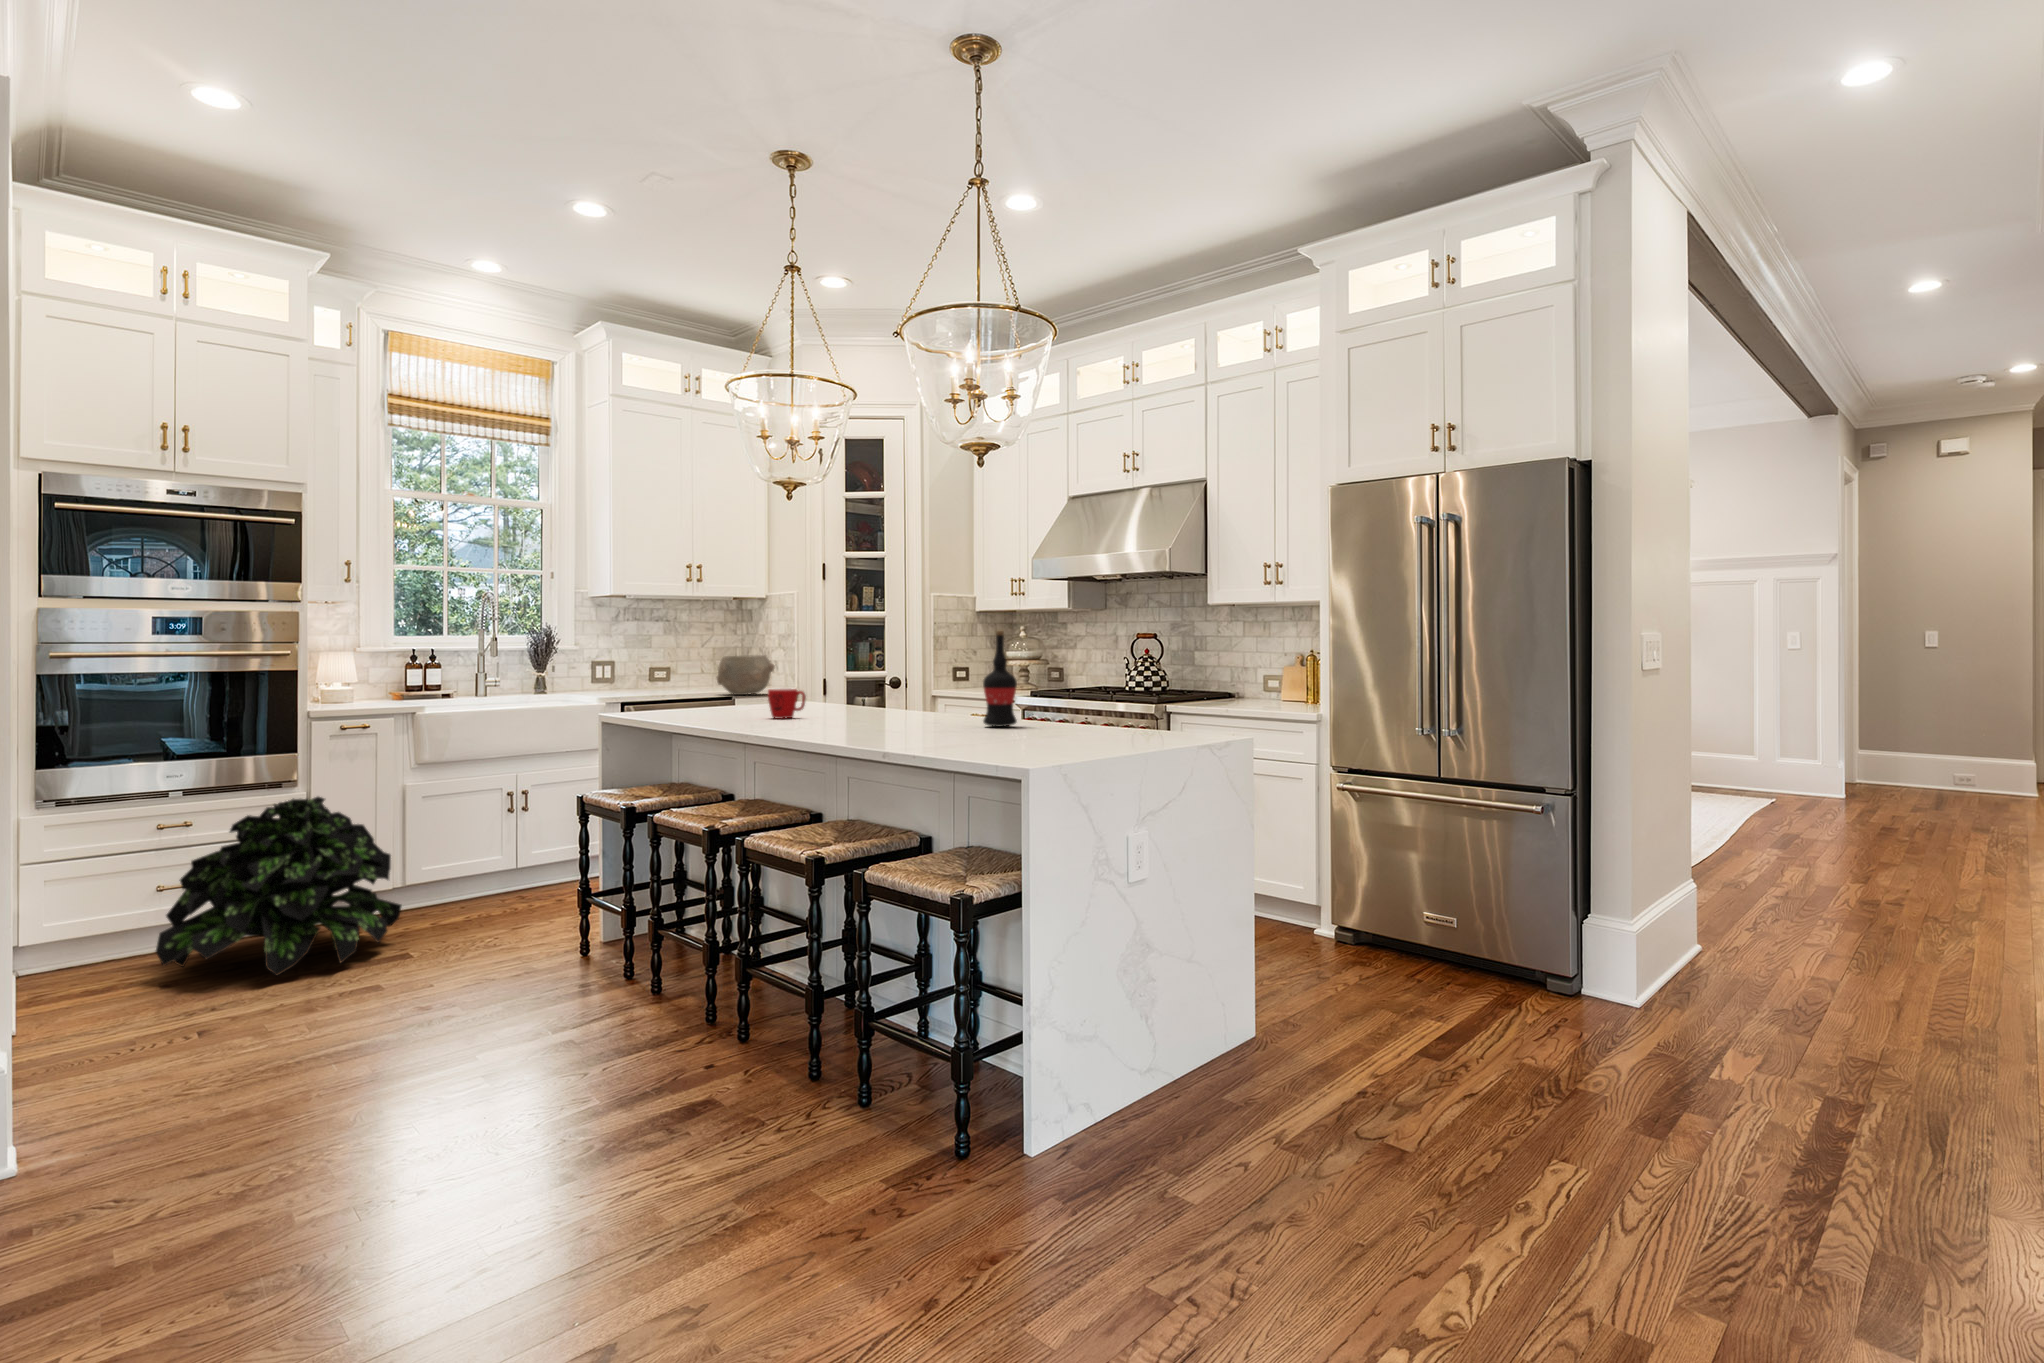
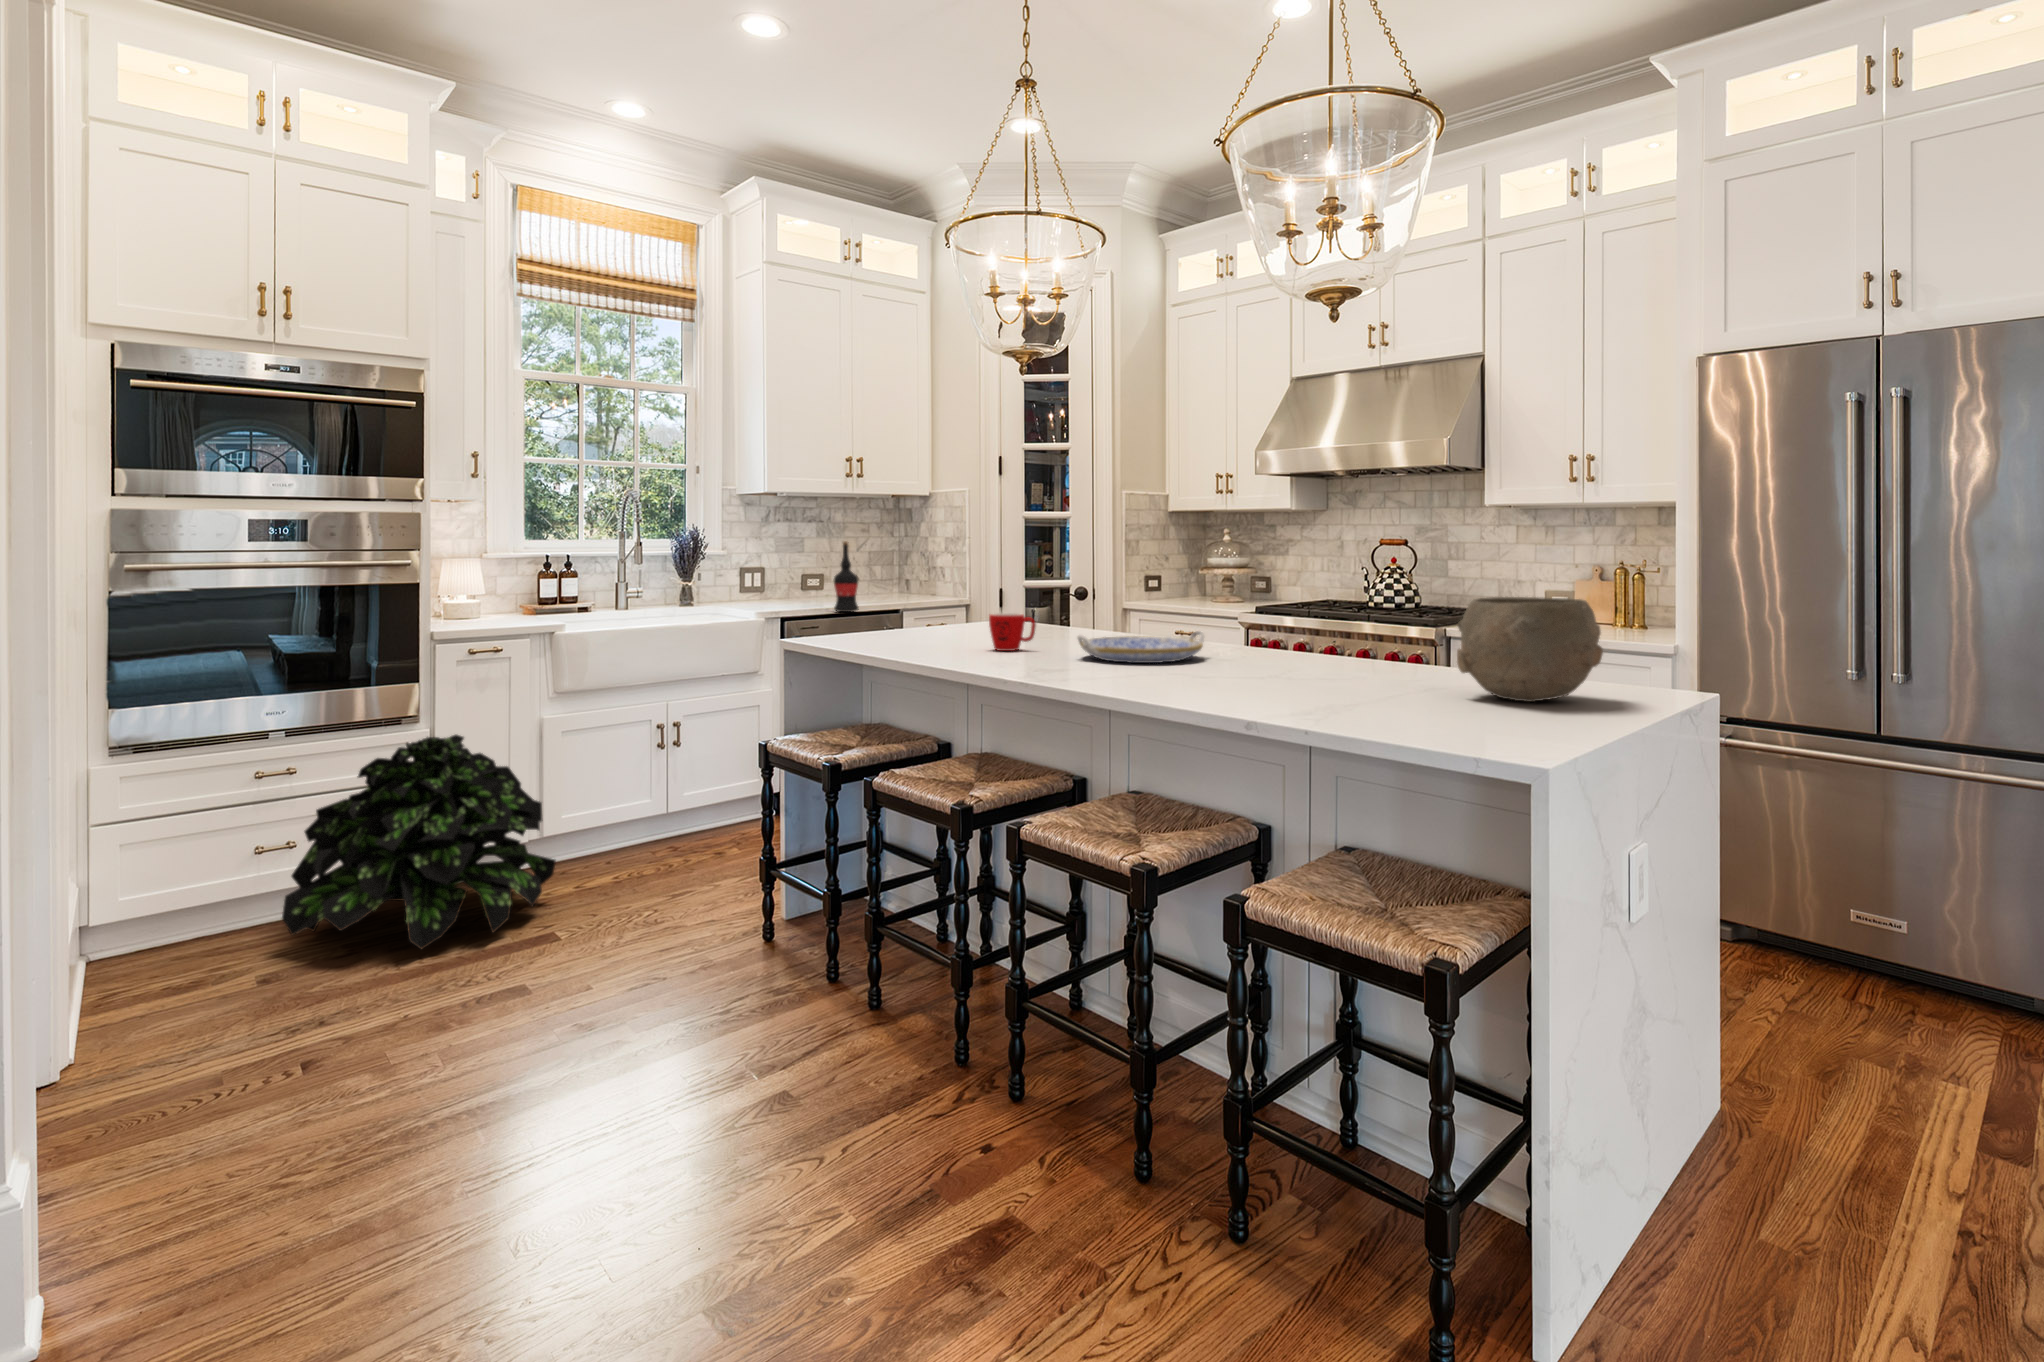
wine bottle: present [983,631,1017,727] -> present [834,541,859,612]
bowl: present [717,655,775,695] -> present [1457,597,1603,702]
serving tray: none [830,700,936,724] -> present [1077,631,1204,663]

